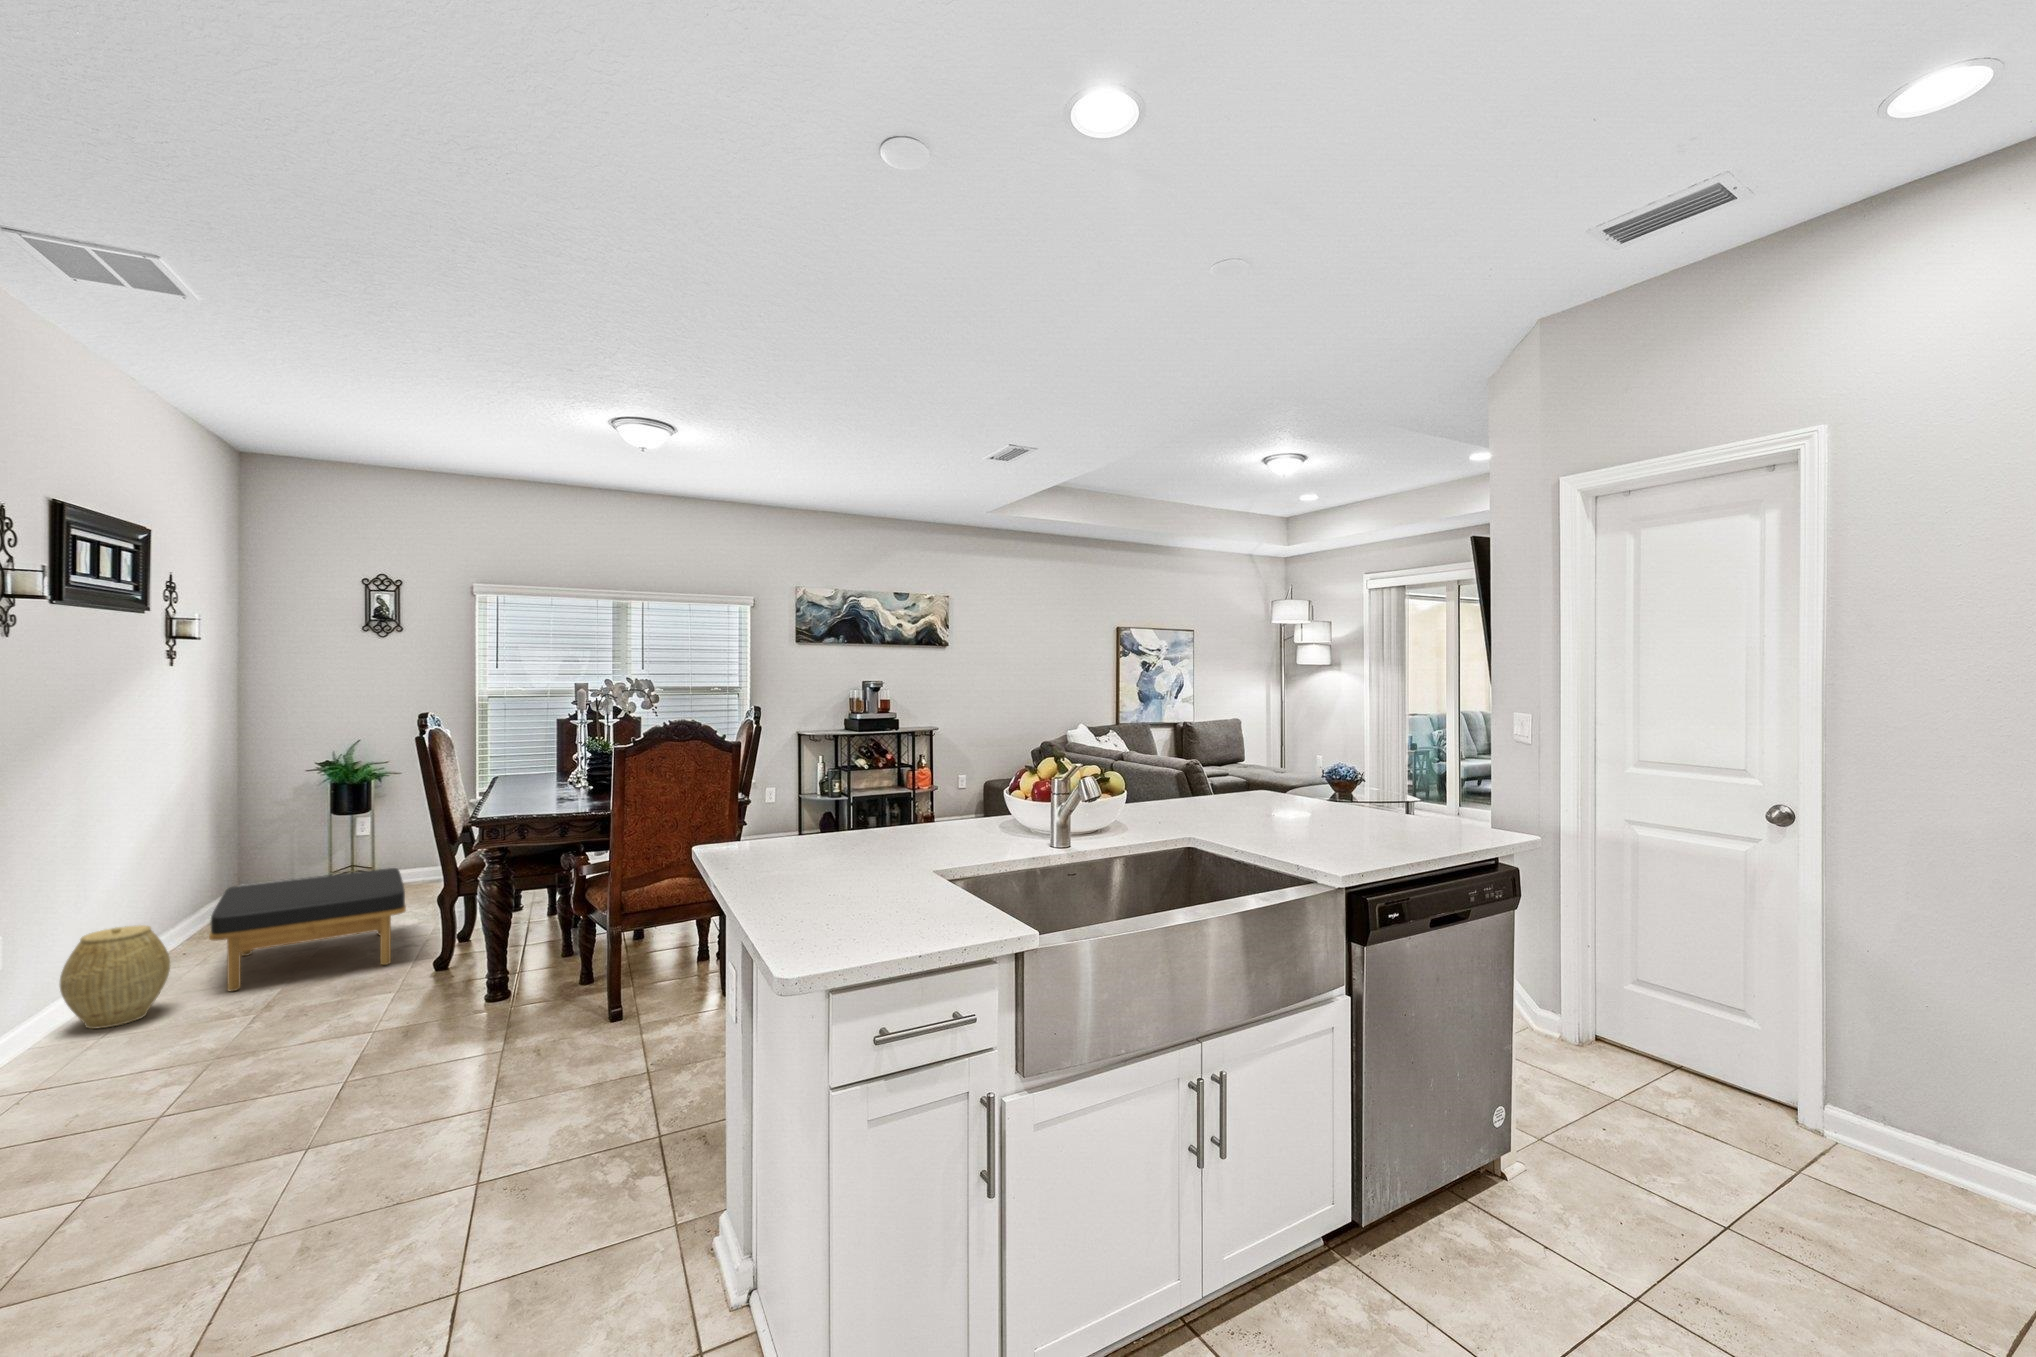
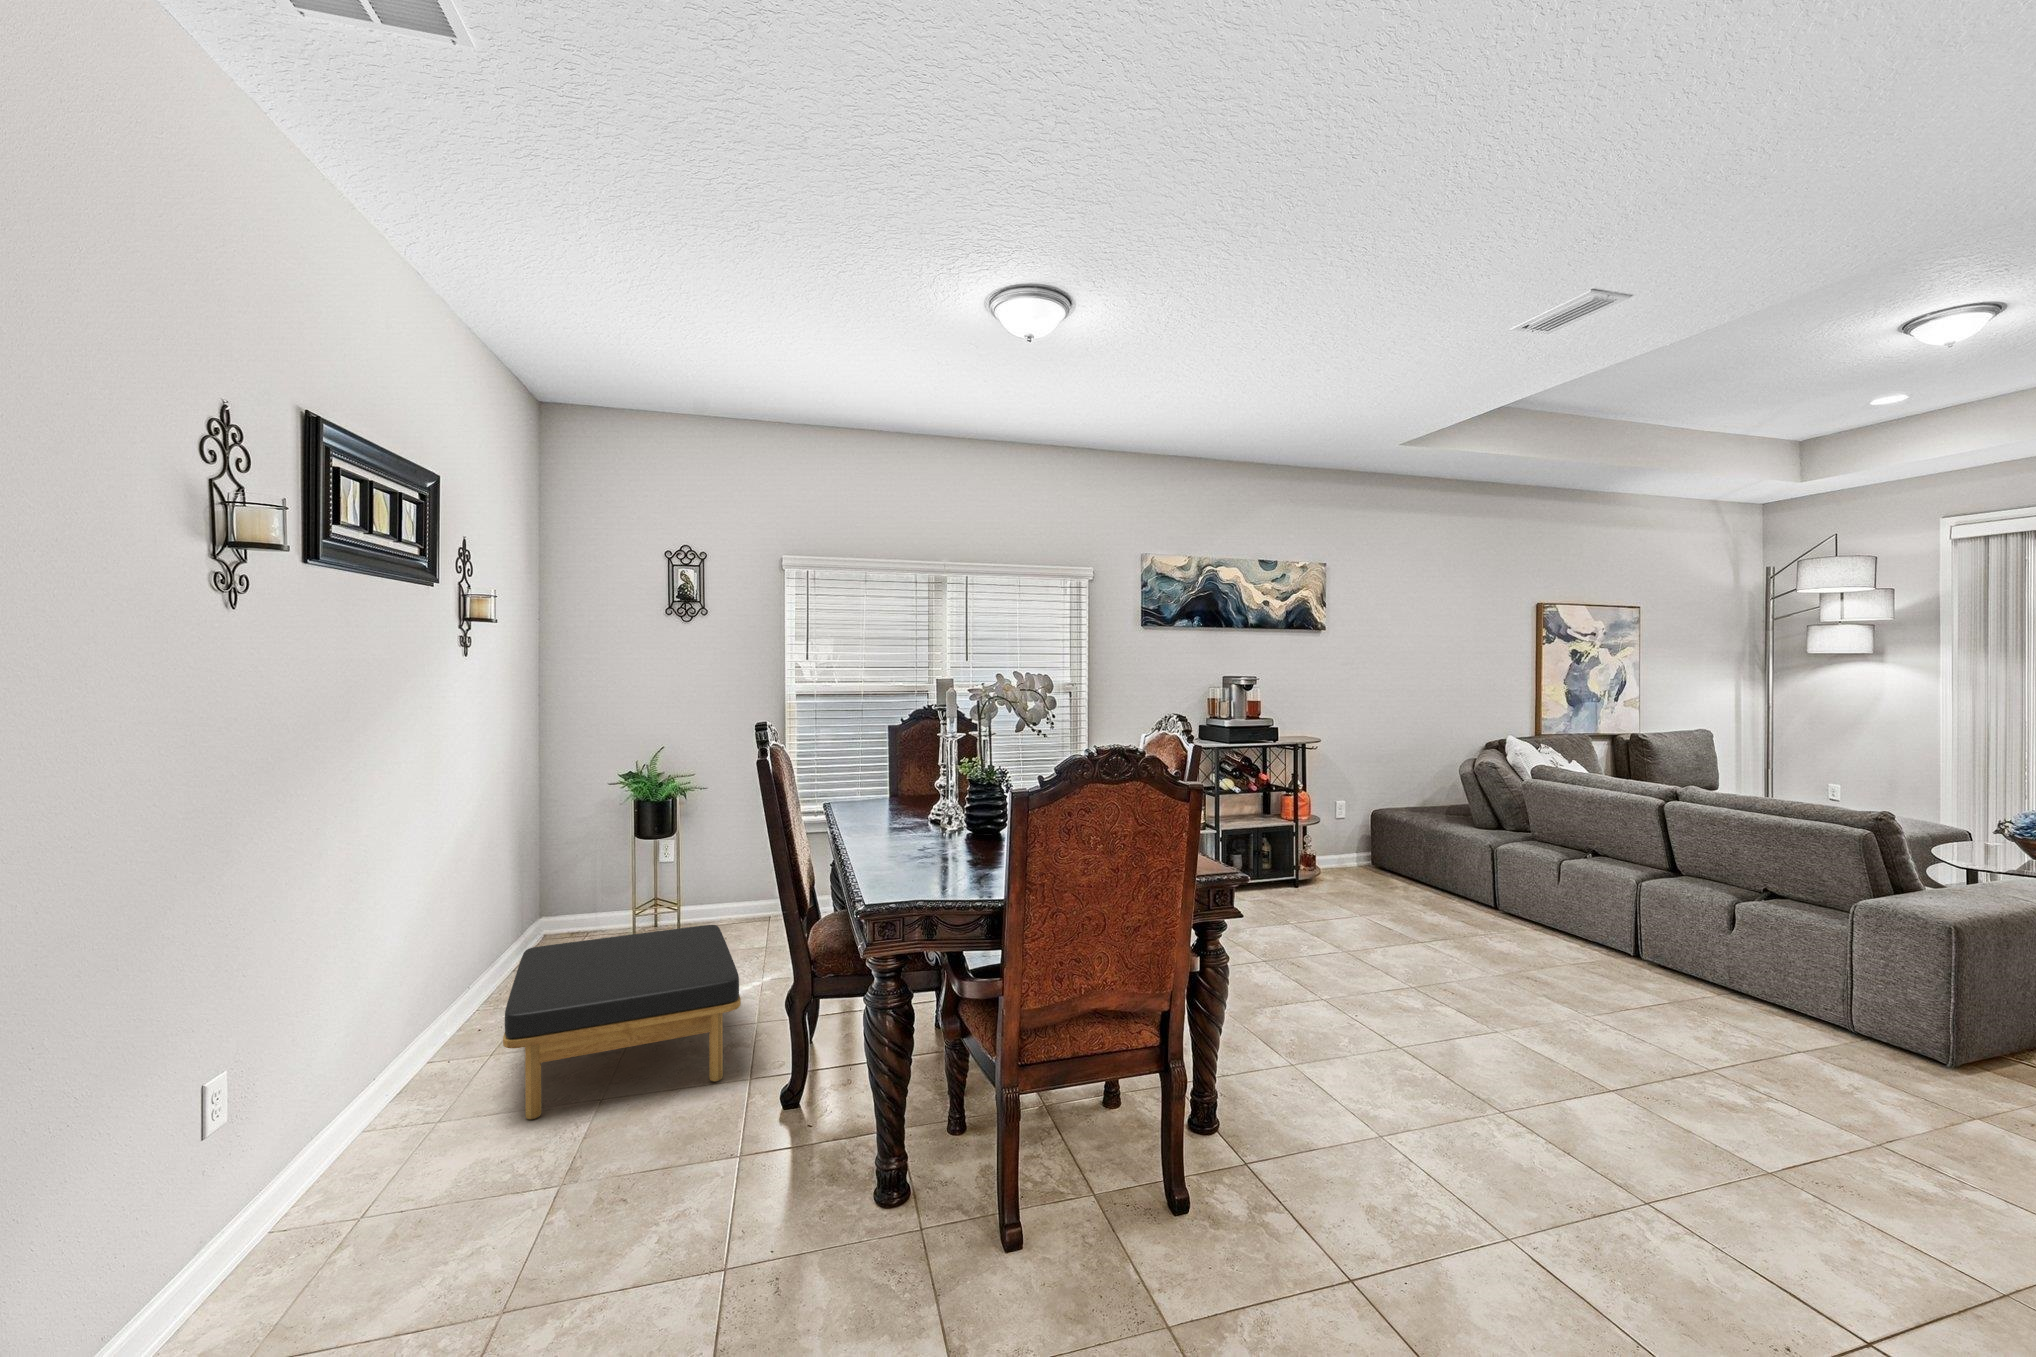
woven basket: present [60,925,170,1029] -> none [316,1028,455,1189]

